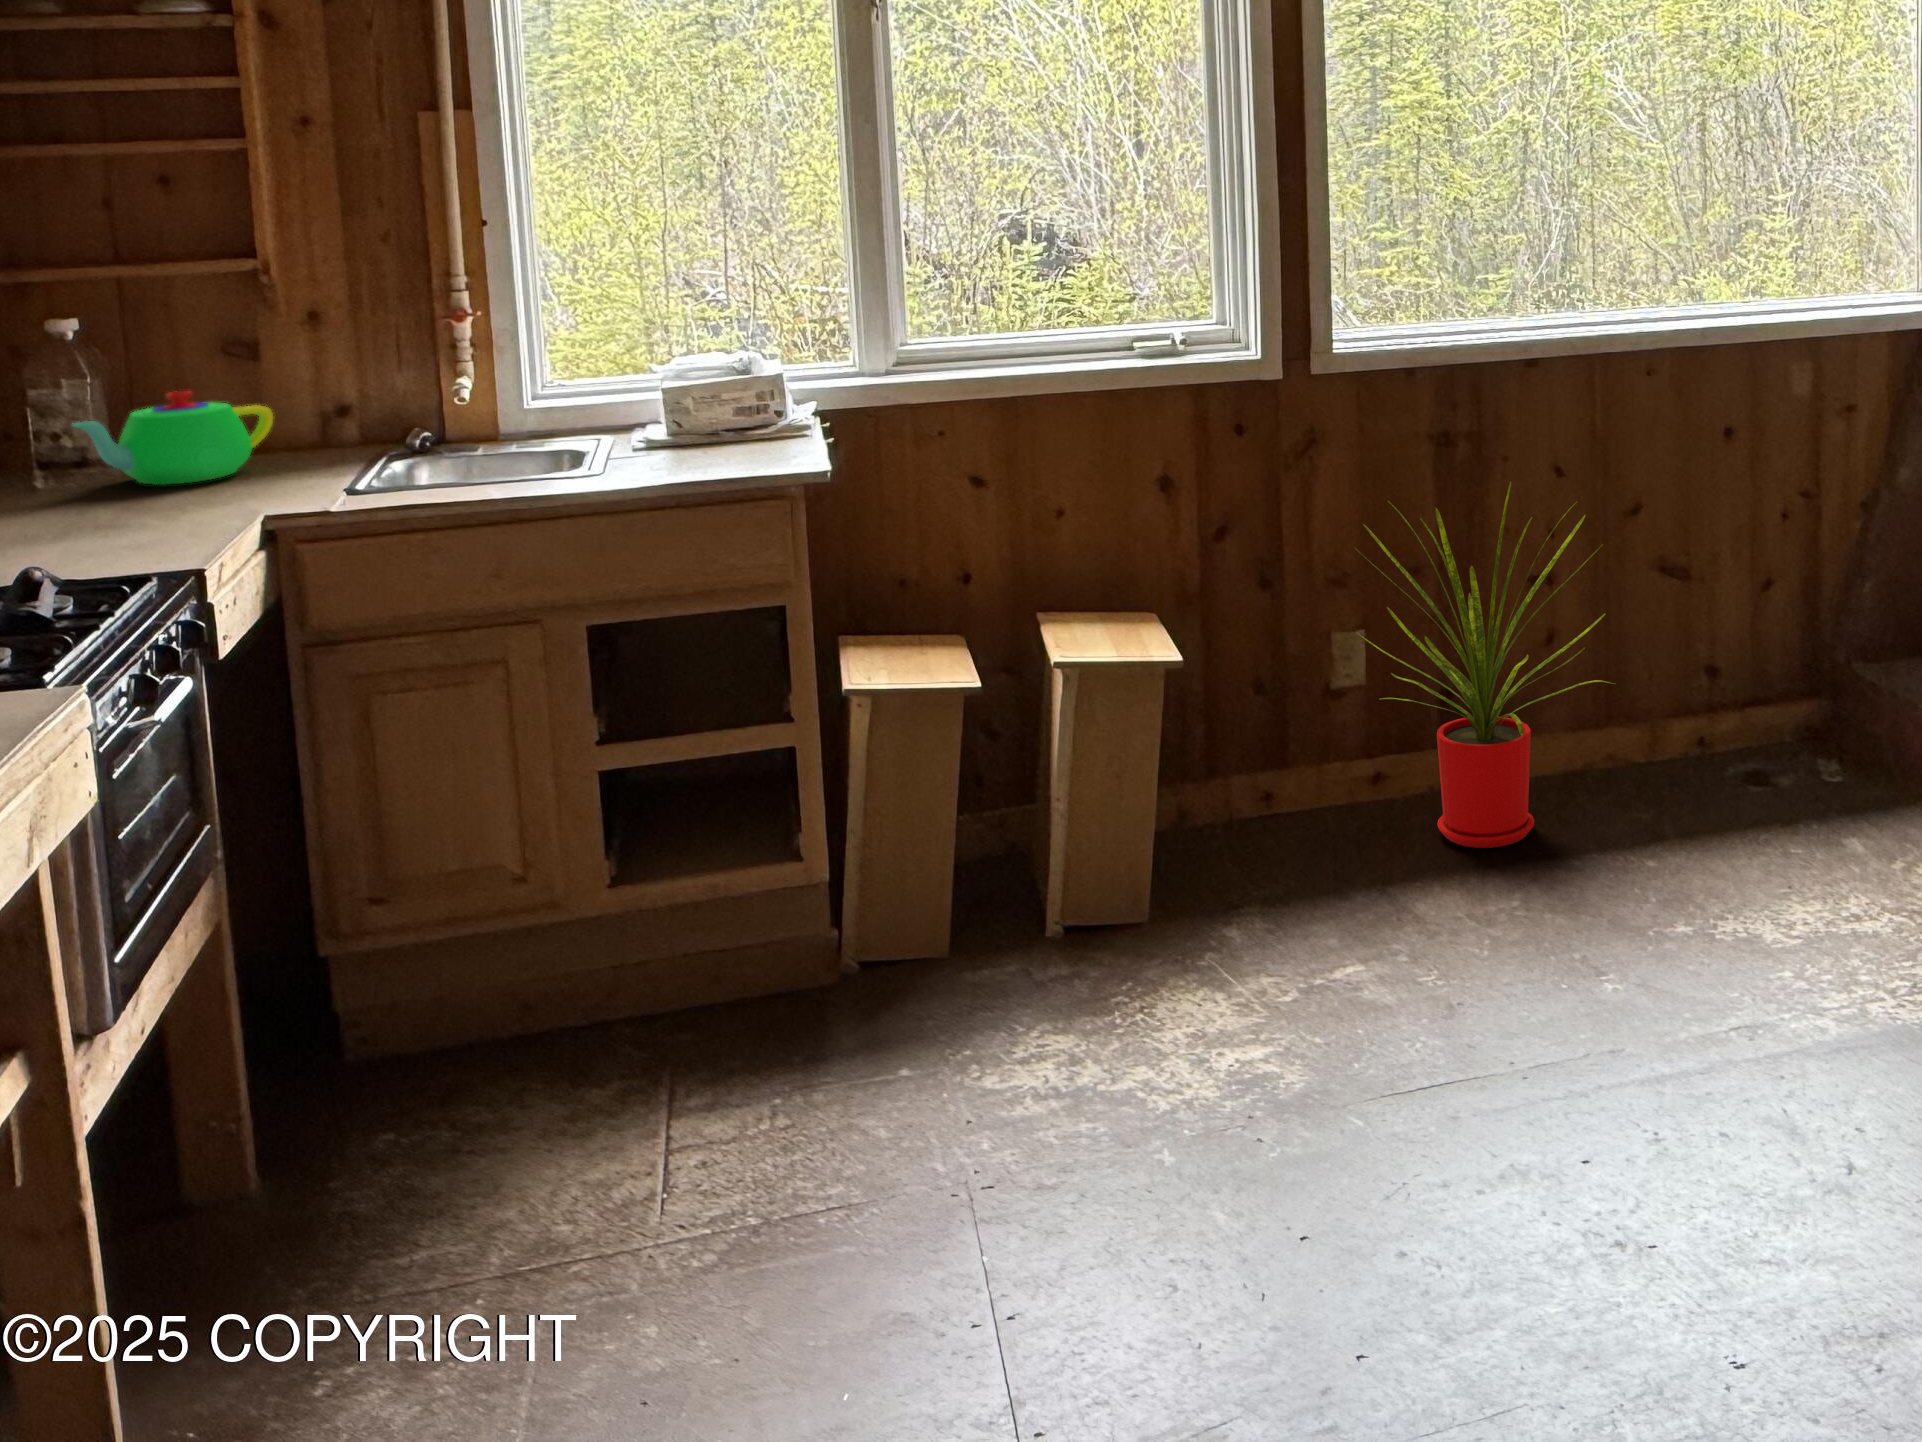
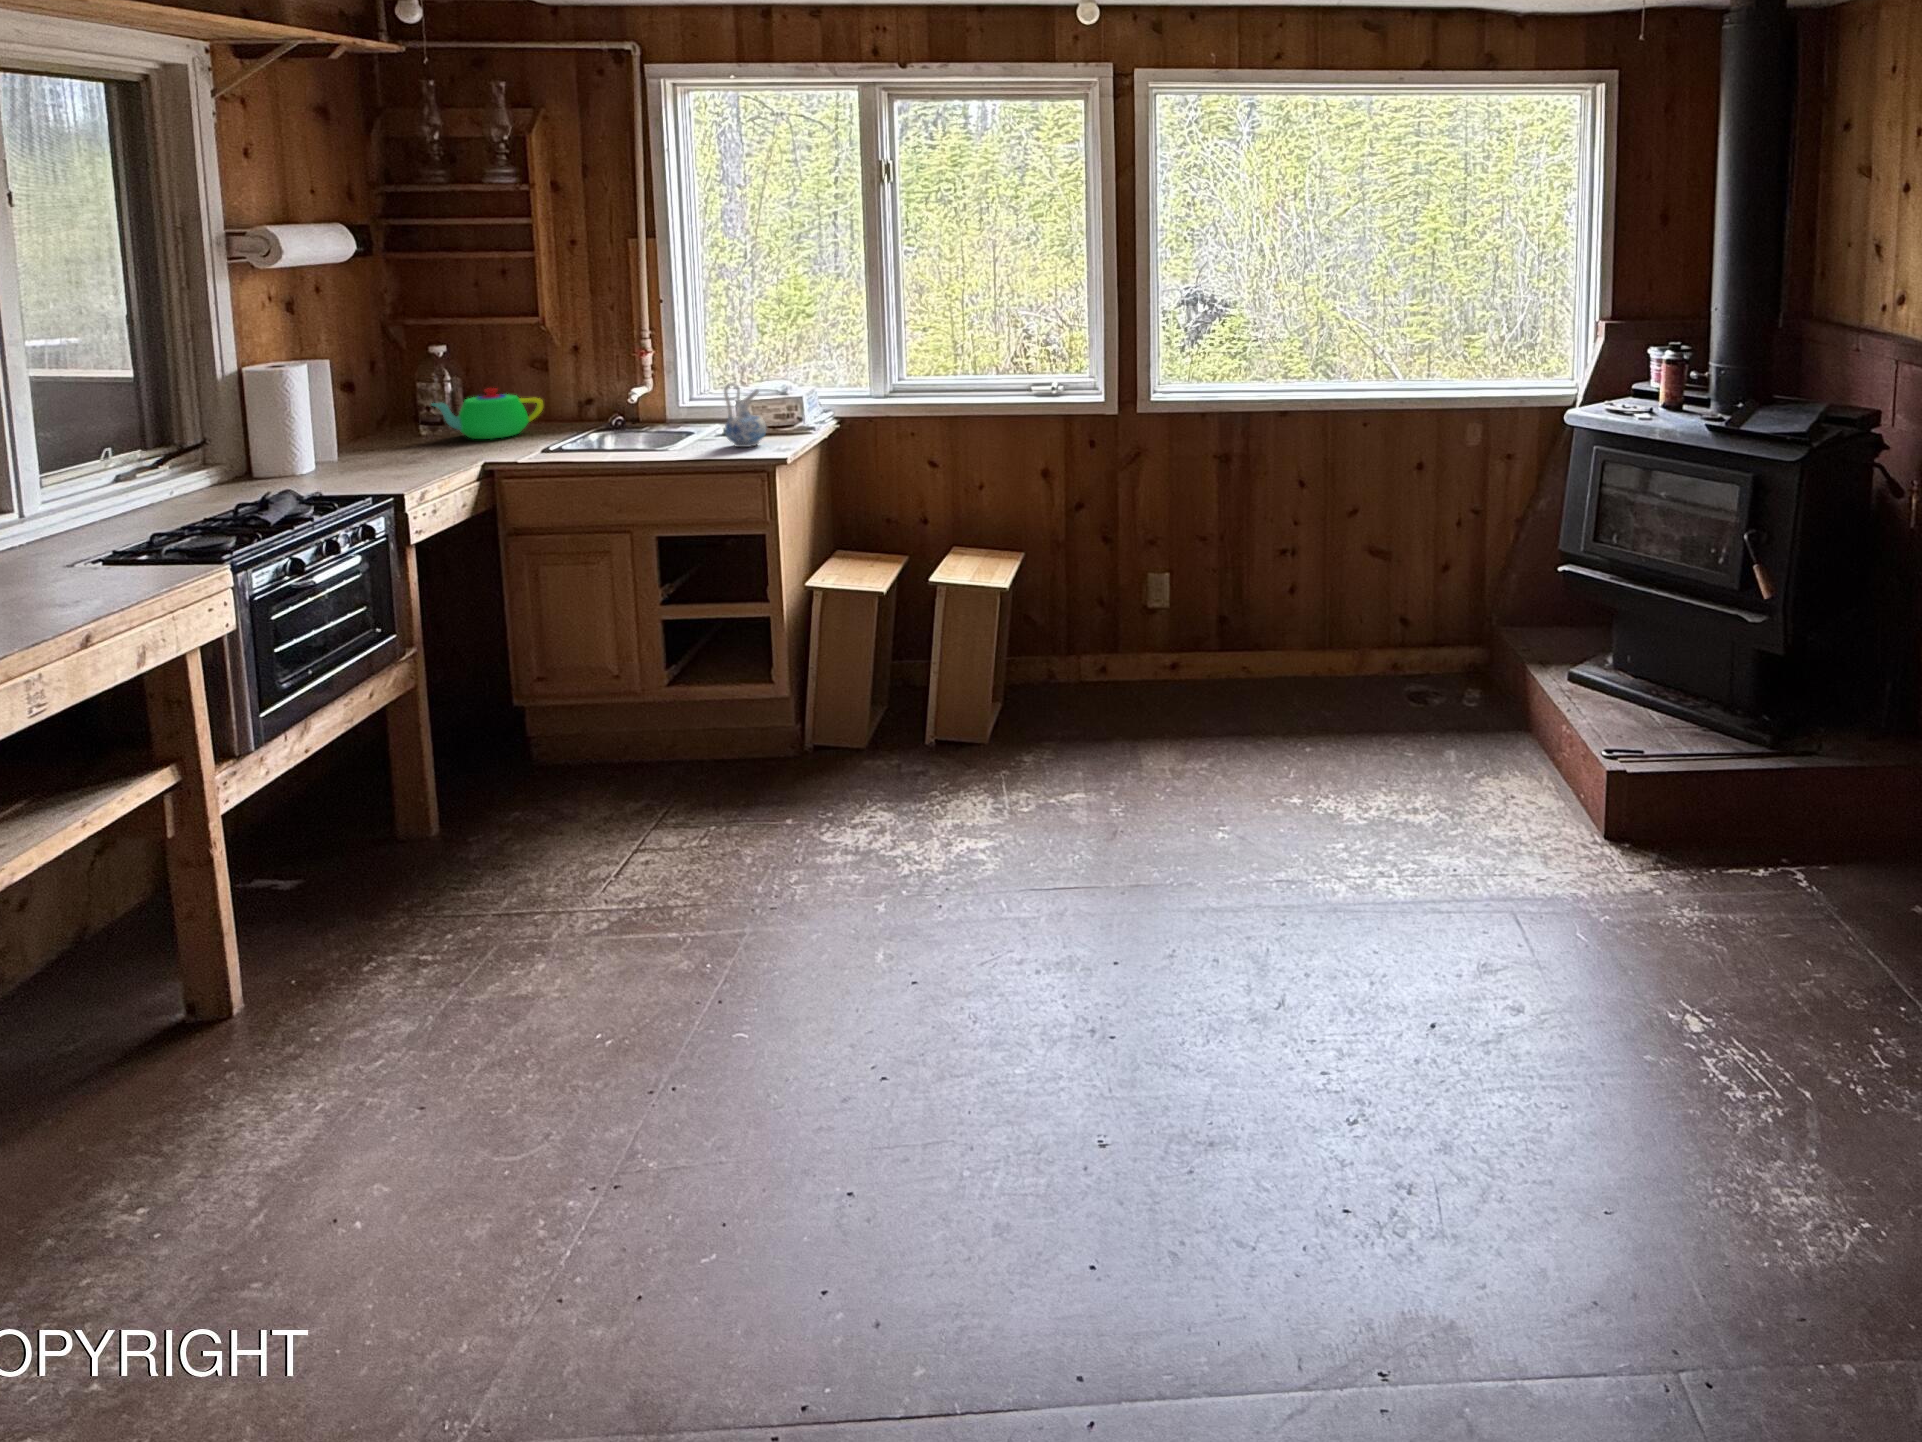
ceramic pitcher: none [679,350,751,461] -> present [724,383,766,447]
house plant: present [1356,482,1613,848] -> none [1137,491,1307,727]

